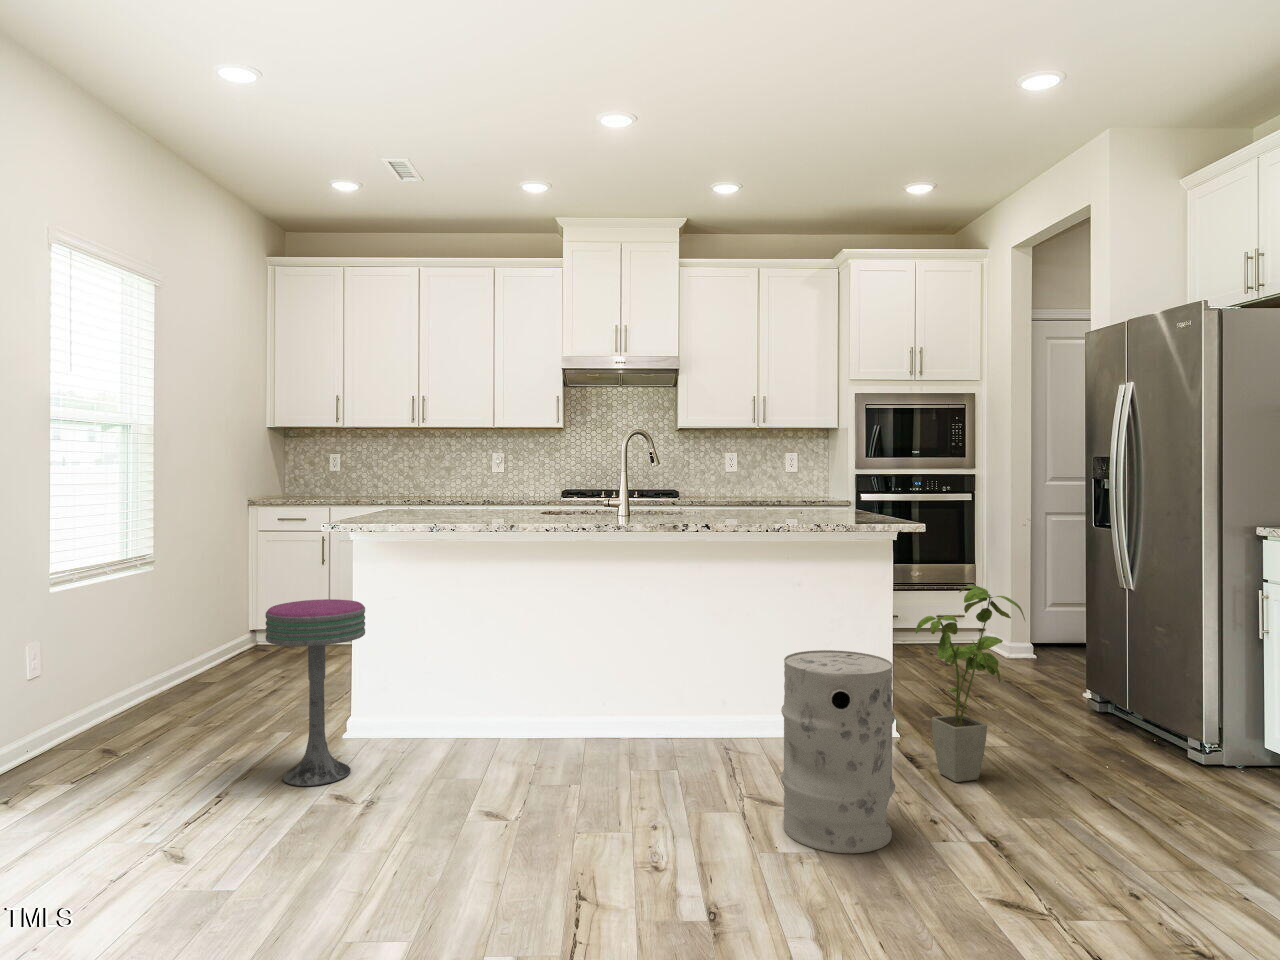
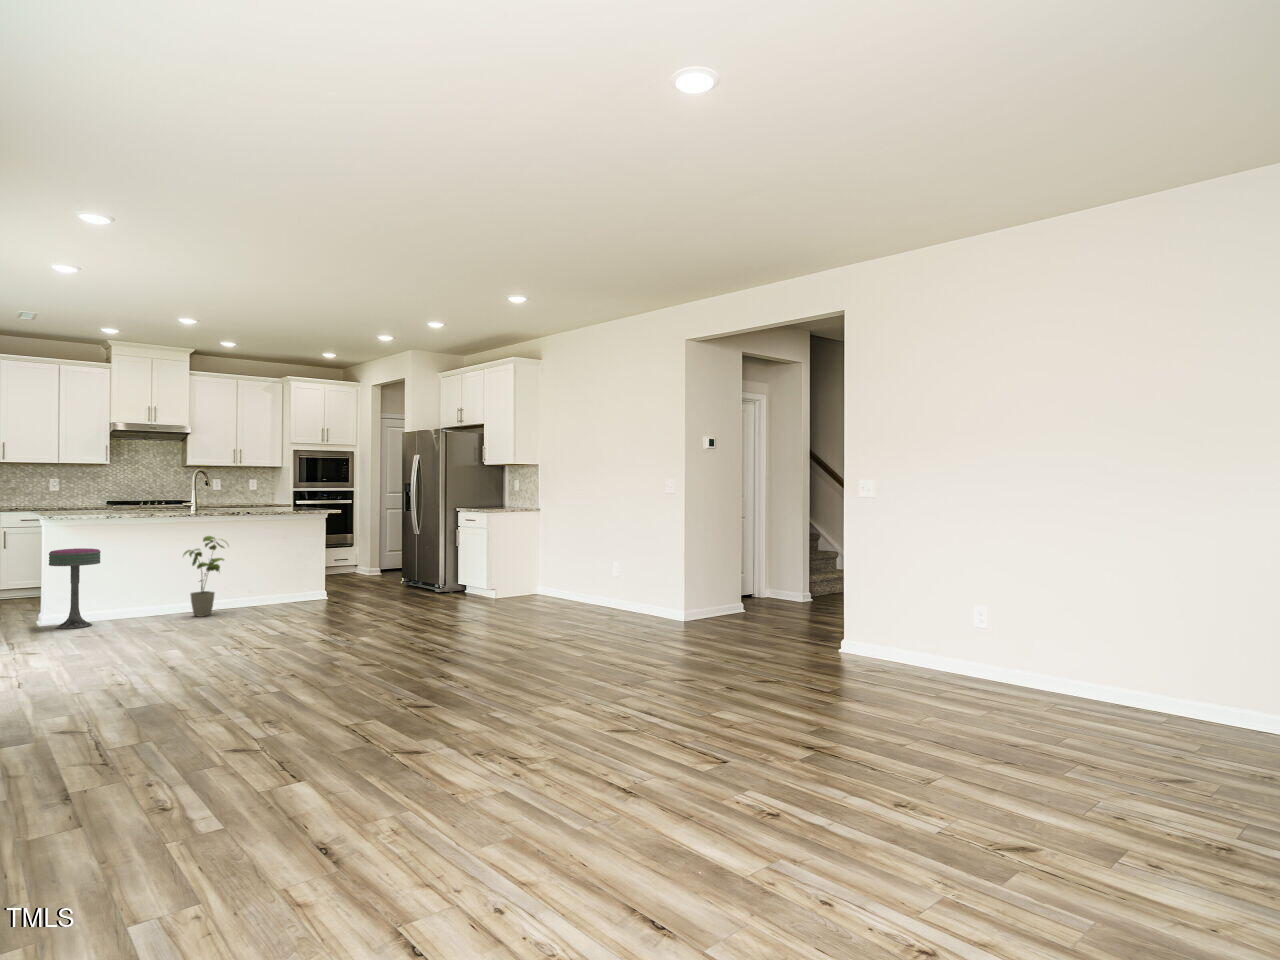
house plant: present [916,585,1025,782] -> present [184,536,227,617]
trash can: present [780,650,895,853] -> none [299,552,339,612]

